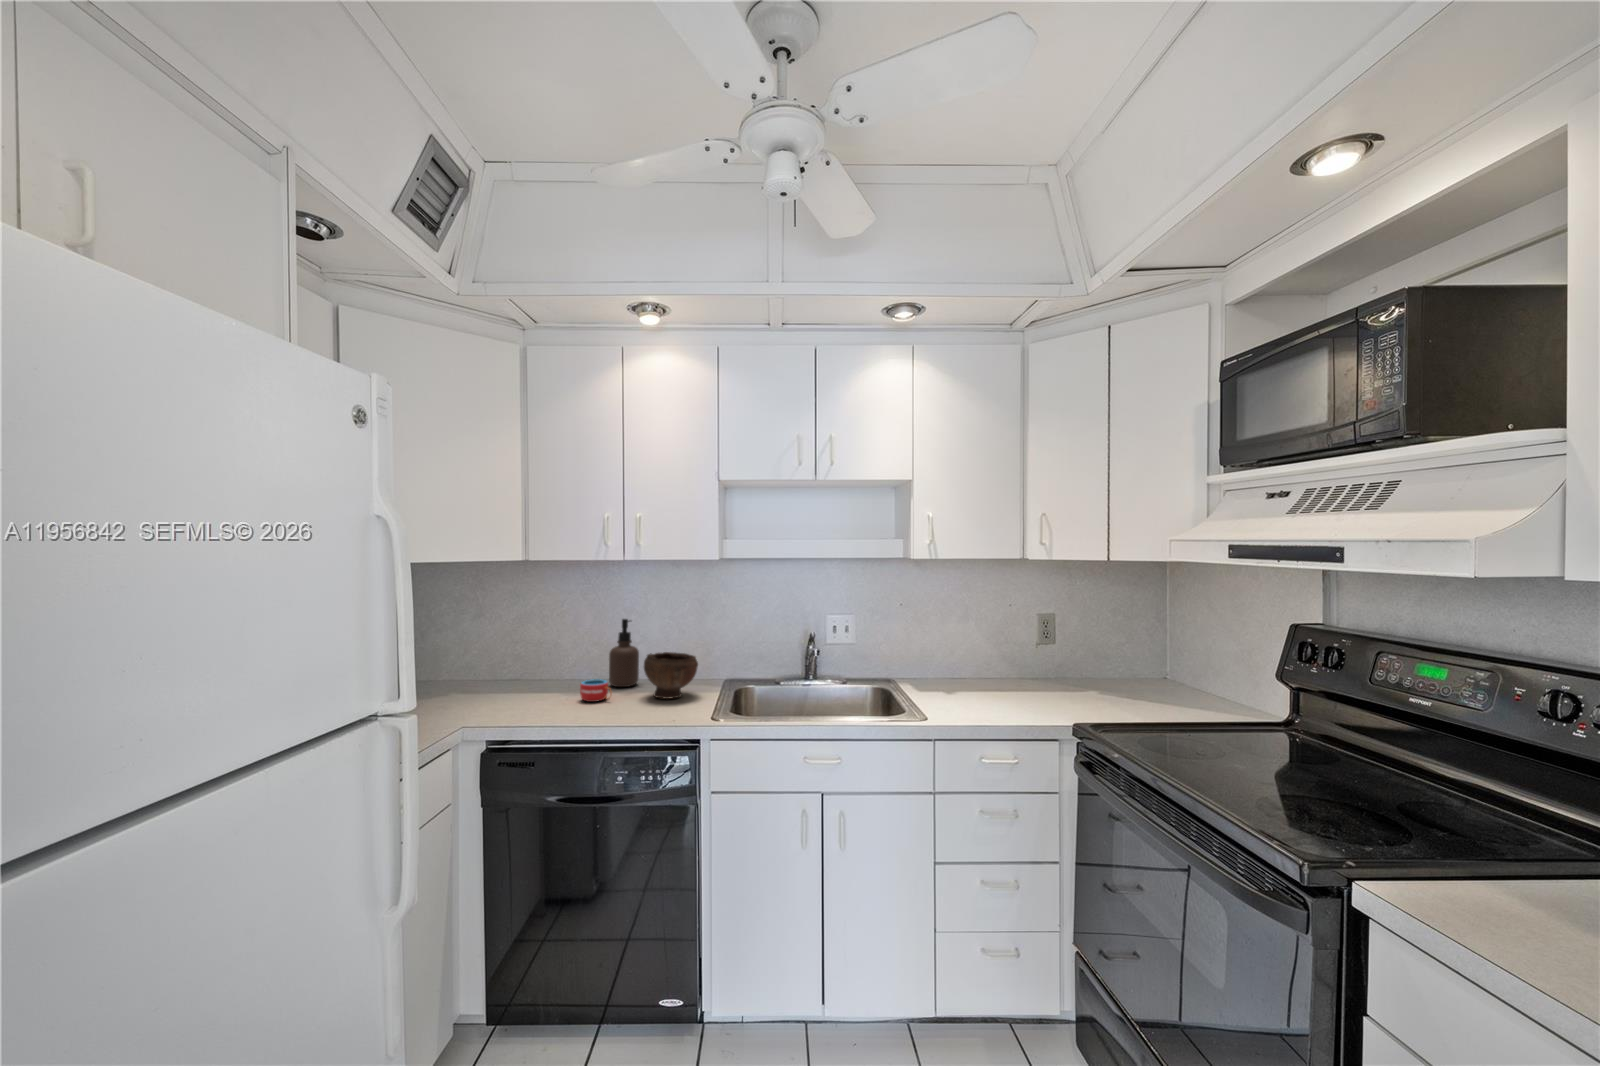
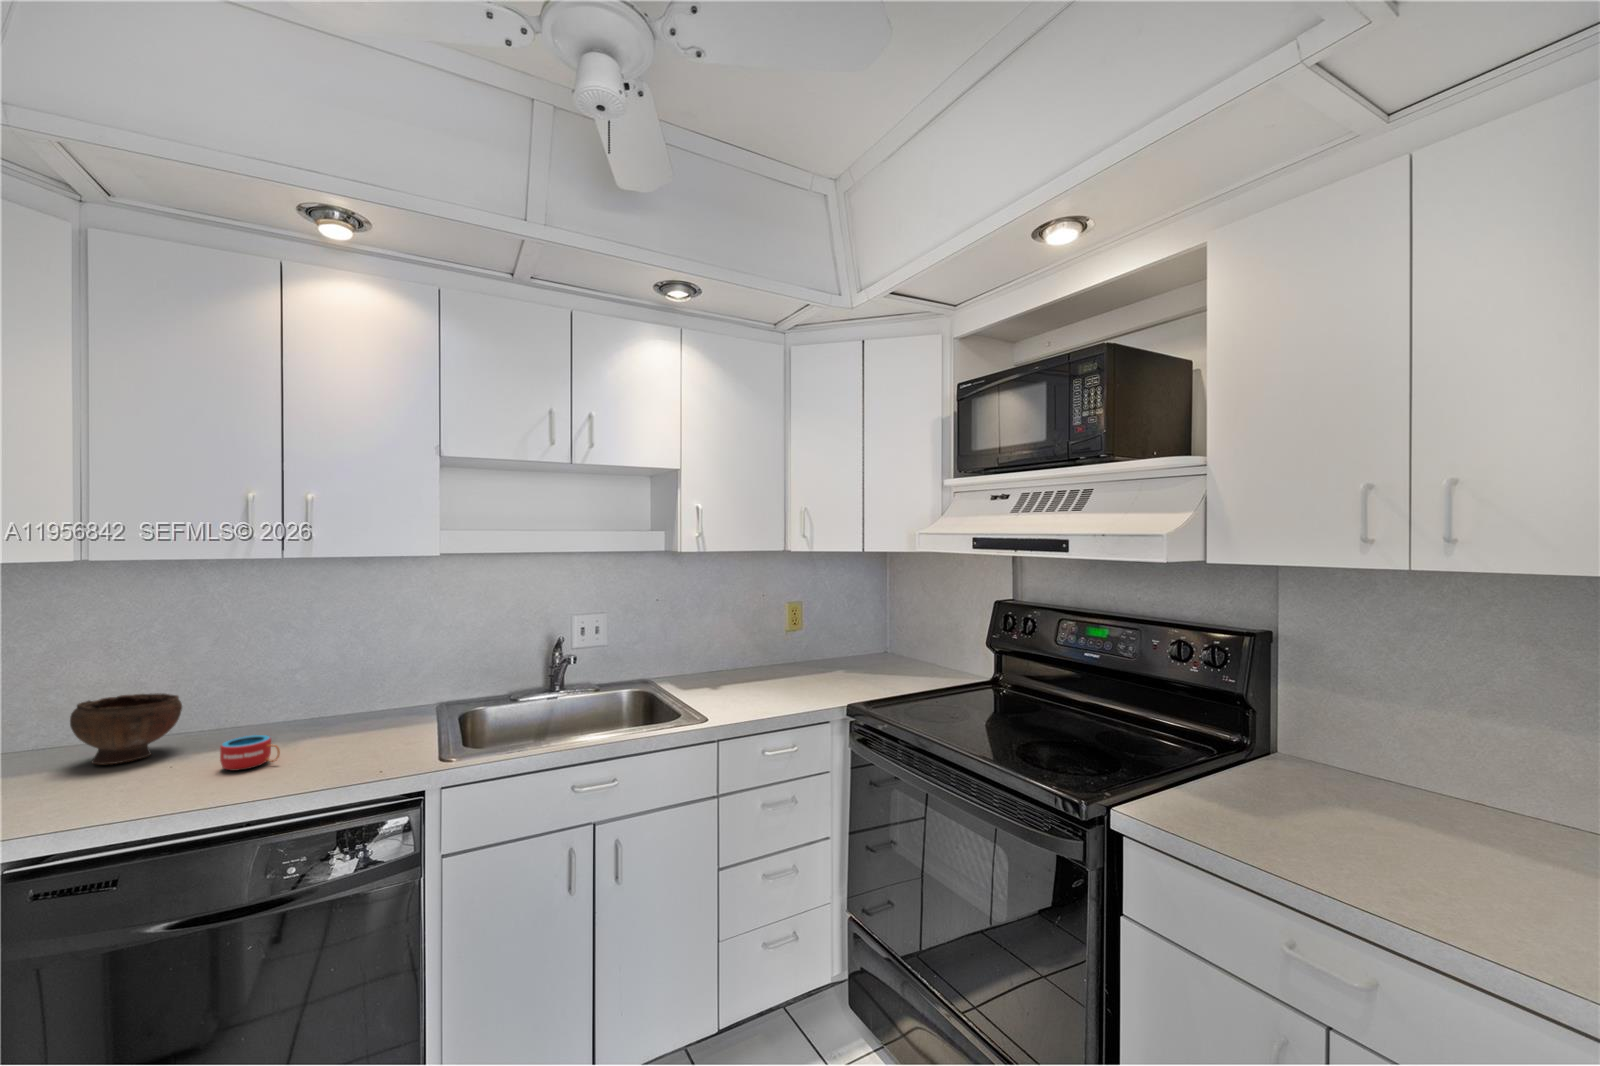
soap dispenser: present [609,619,639,687] -> none [262,645,314,741]
bowl: present [644,652,698,699] -> present [70,693,182,764]

